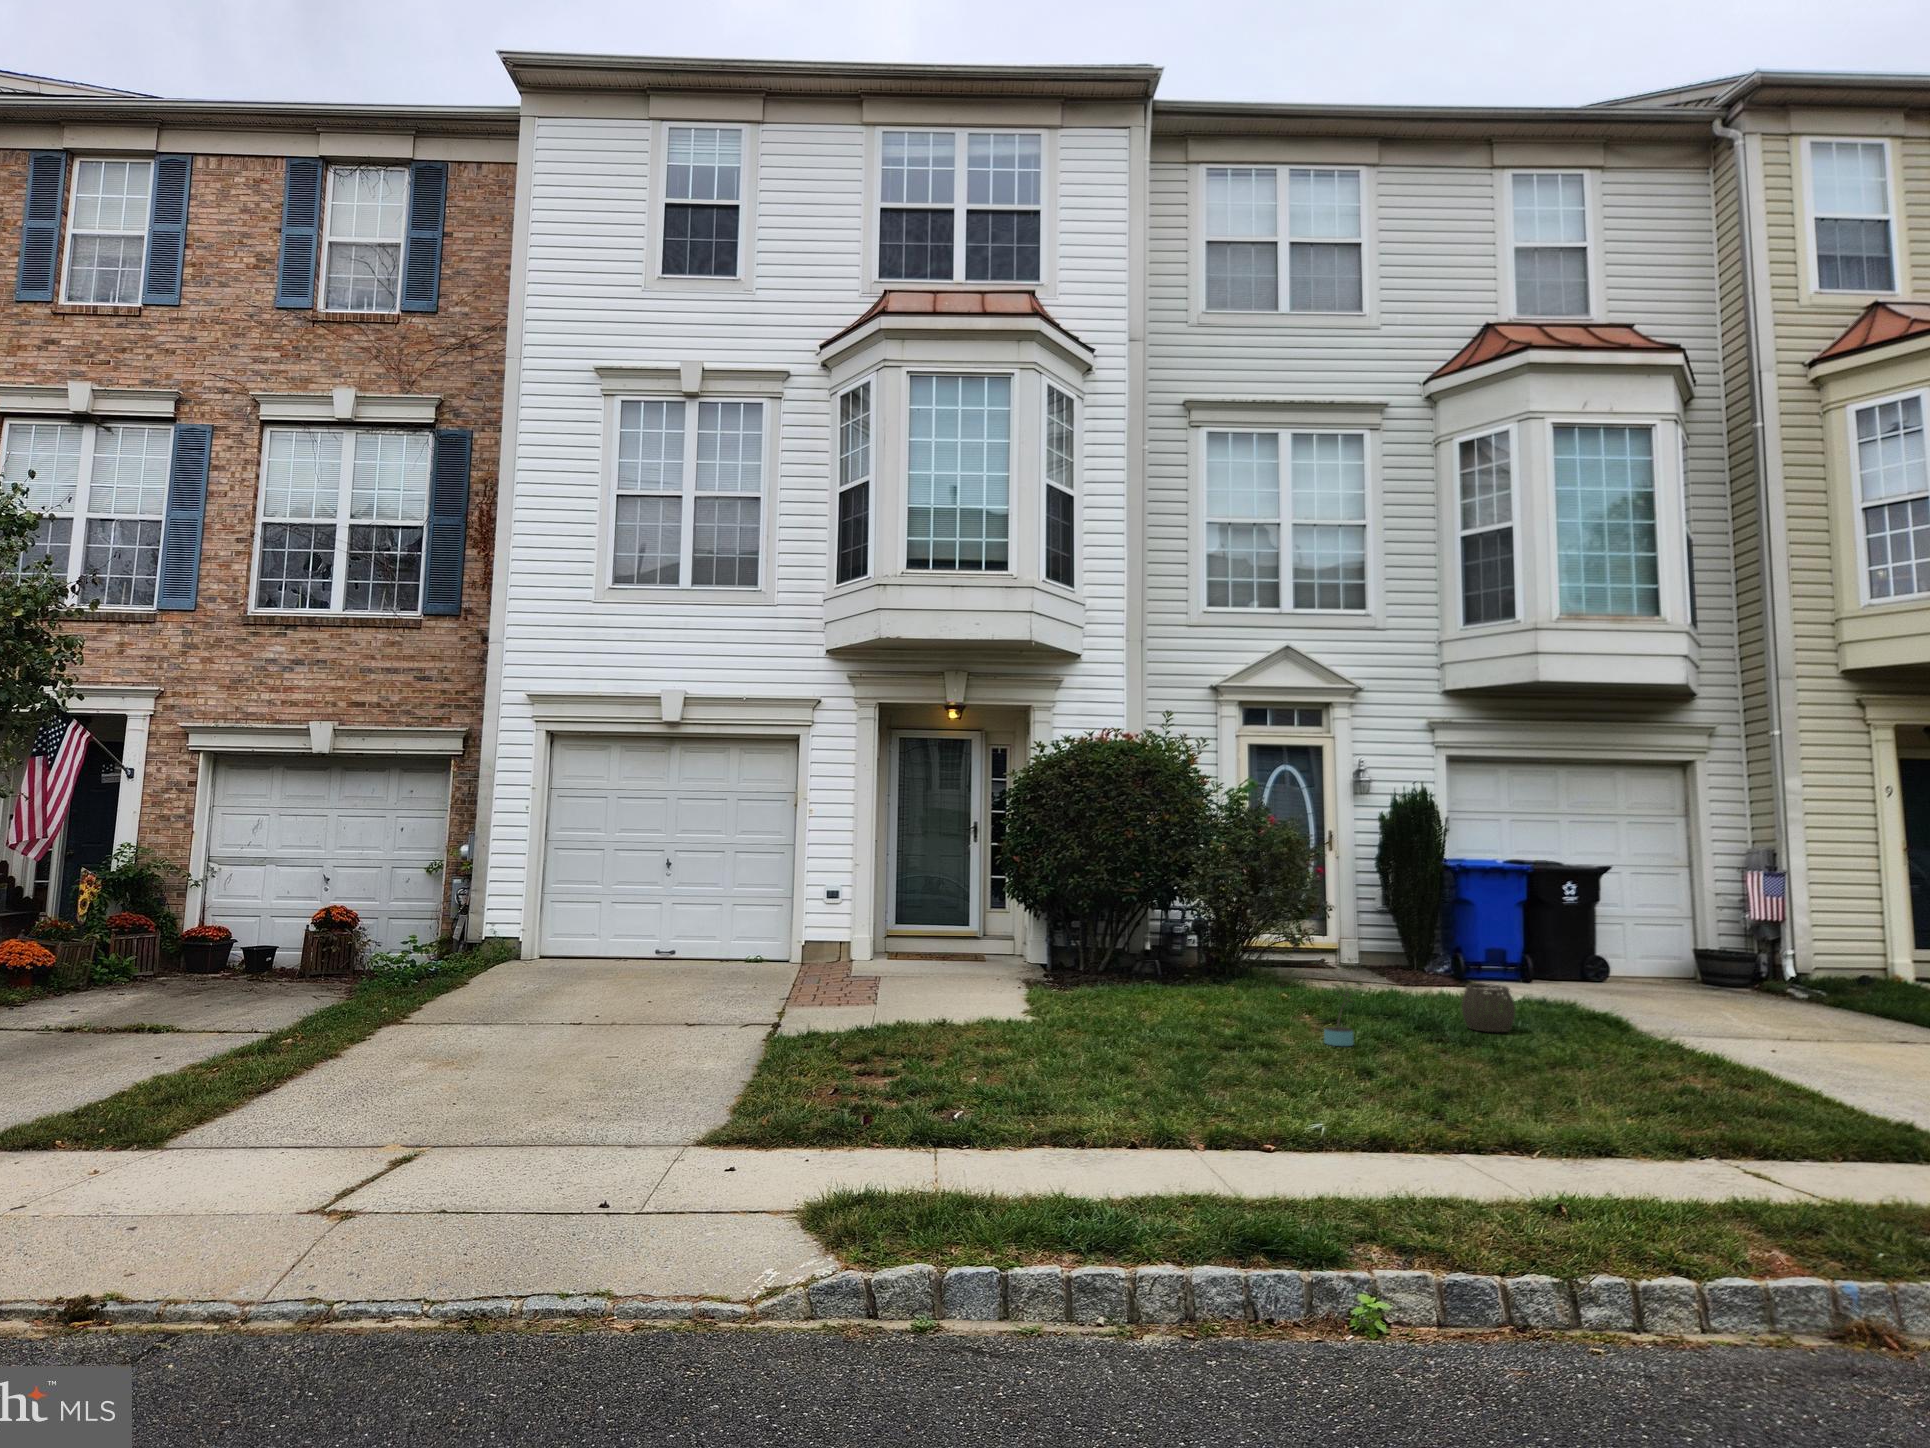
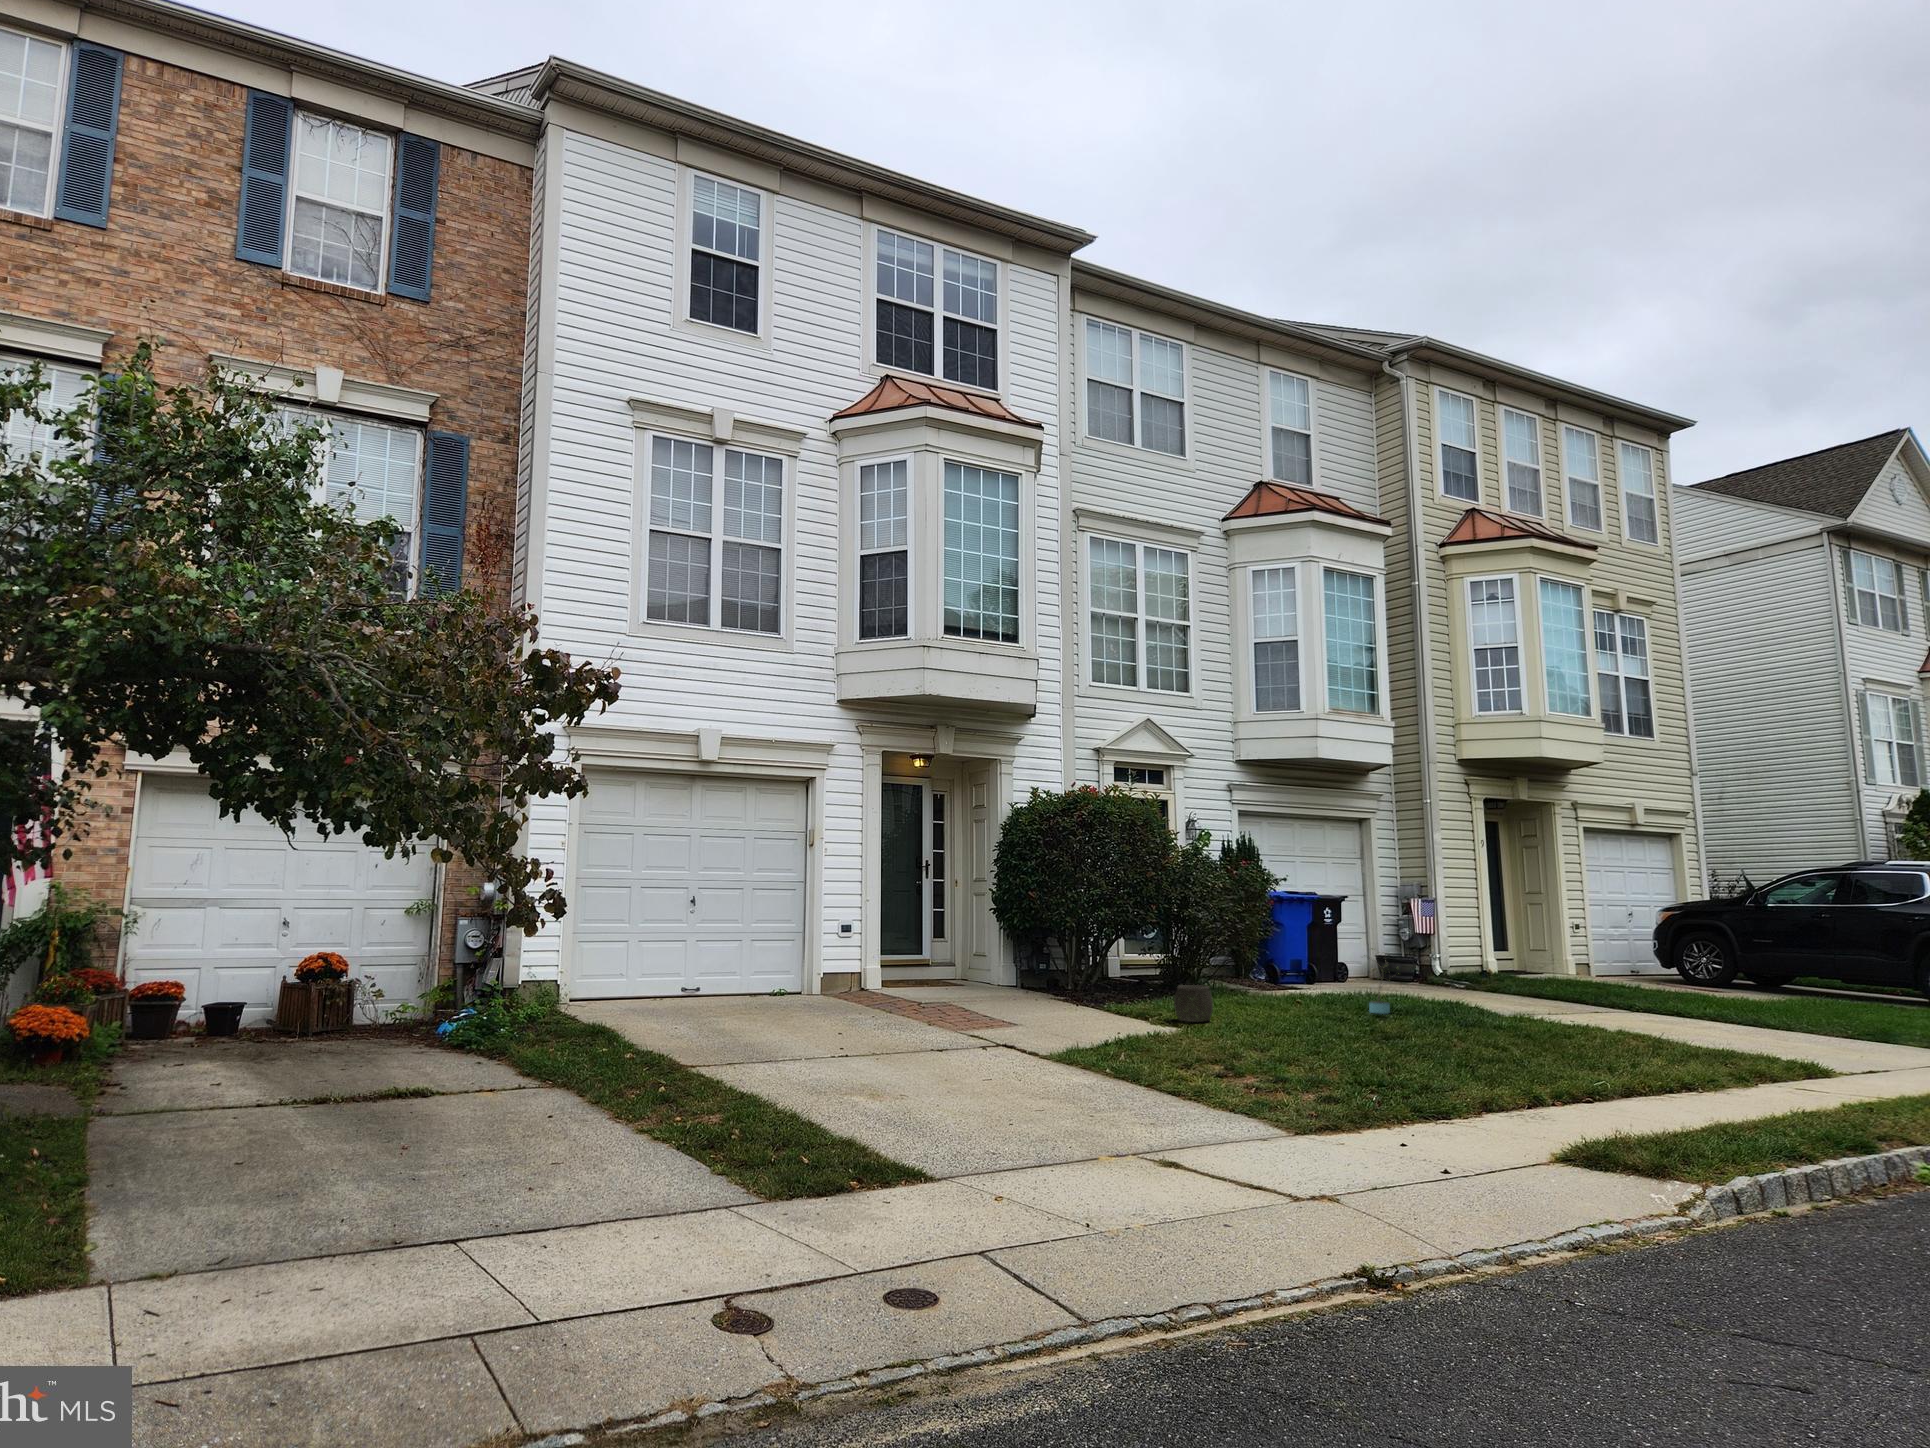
woven basket: present [1462,984,1515,1032] -> present [1174,985,1213,1022]

